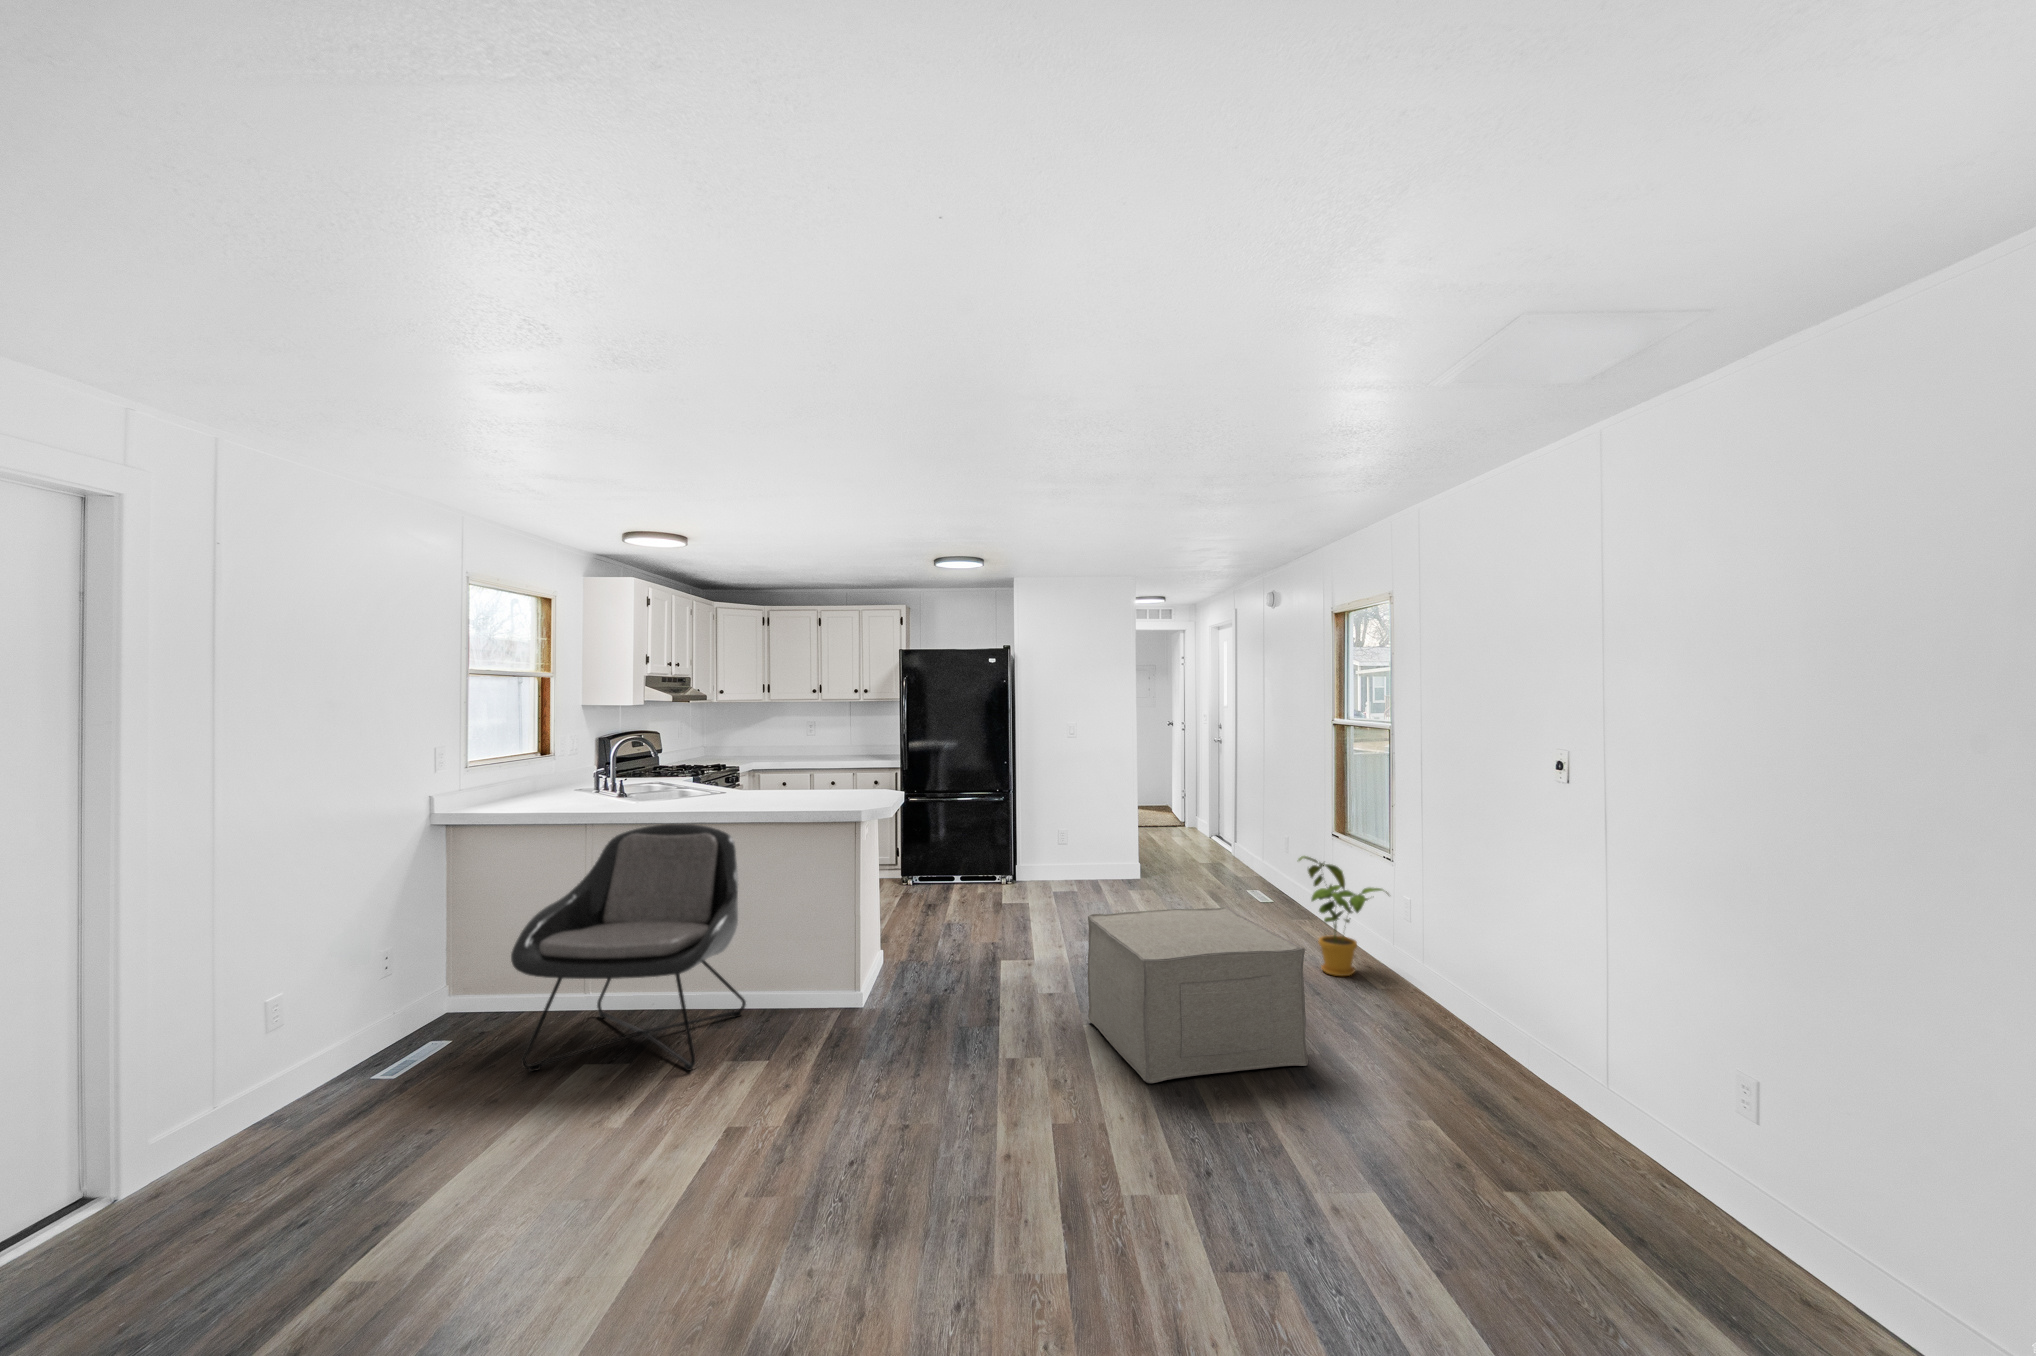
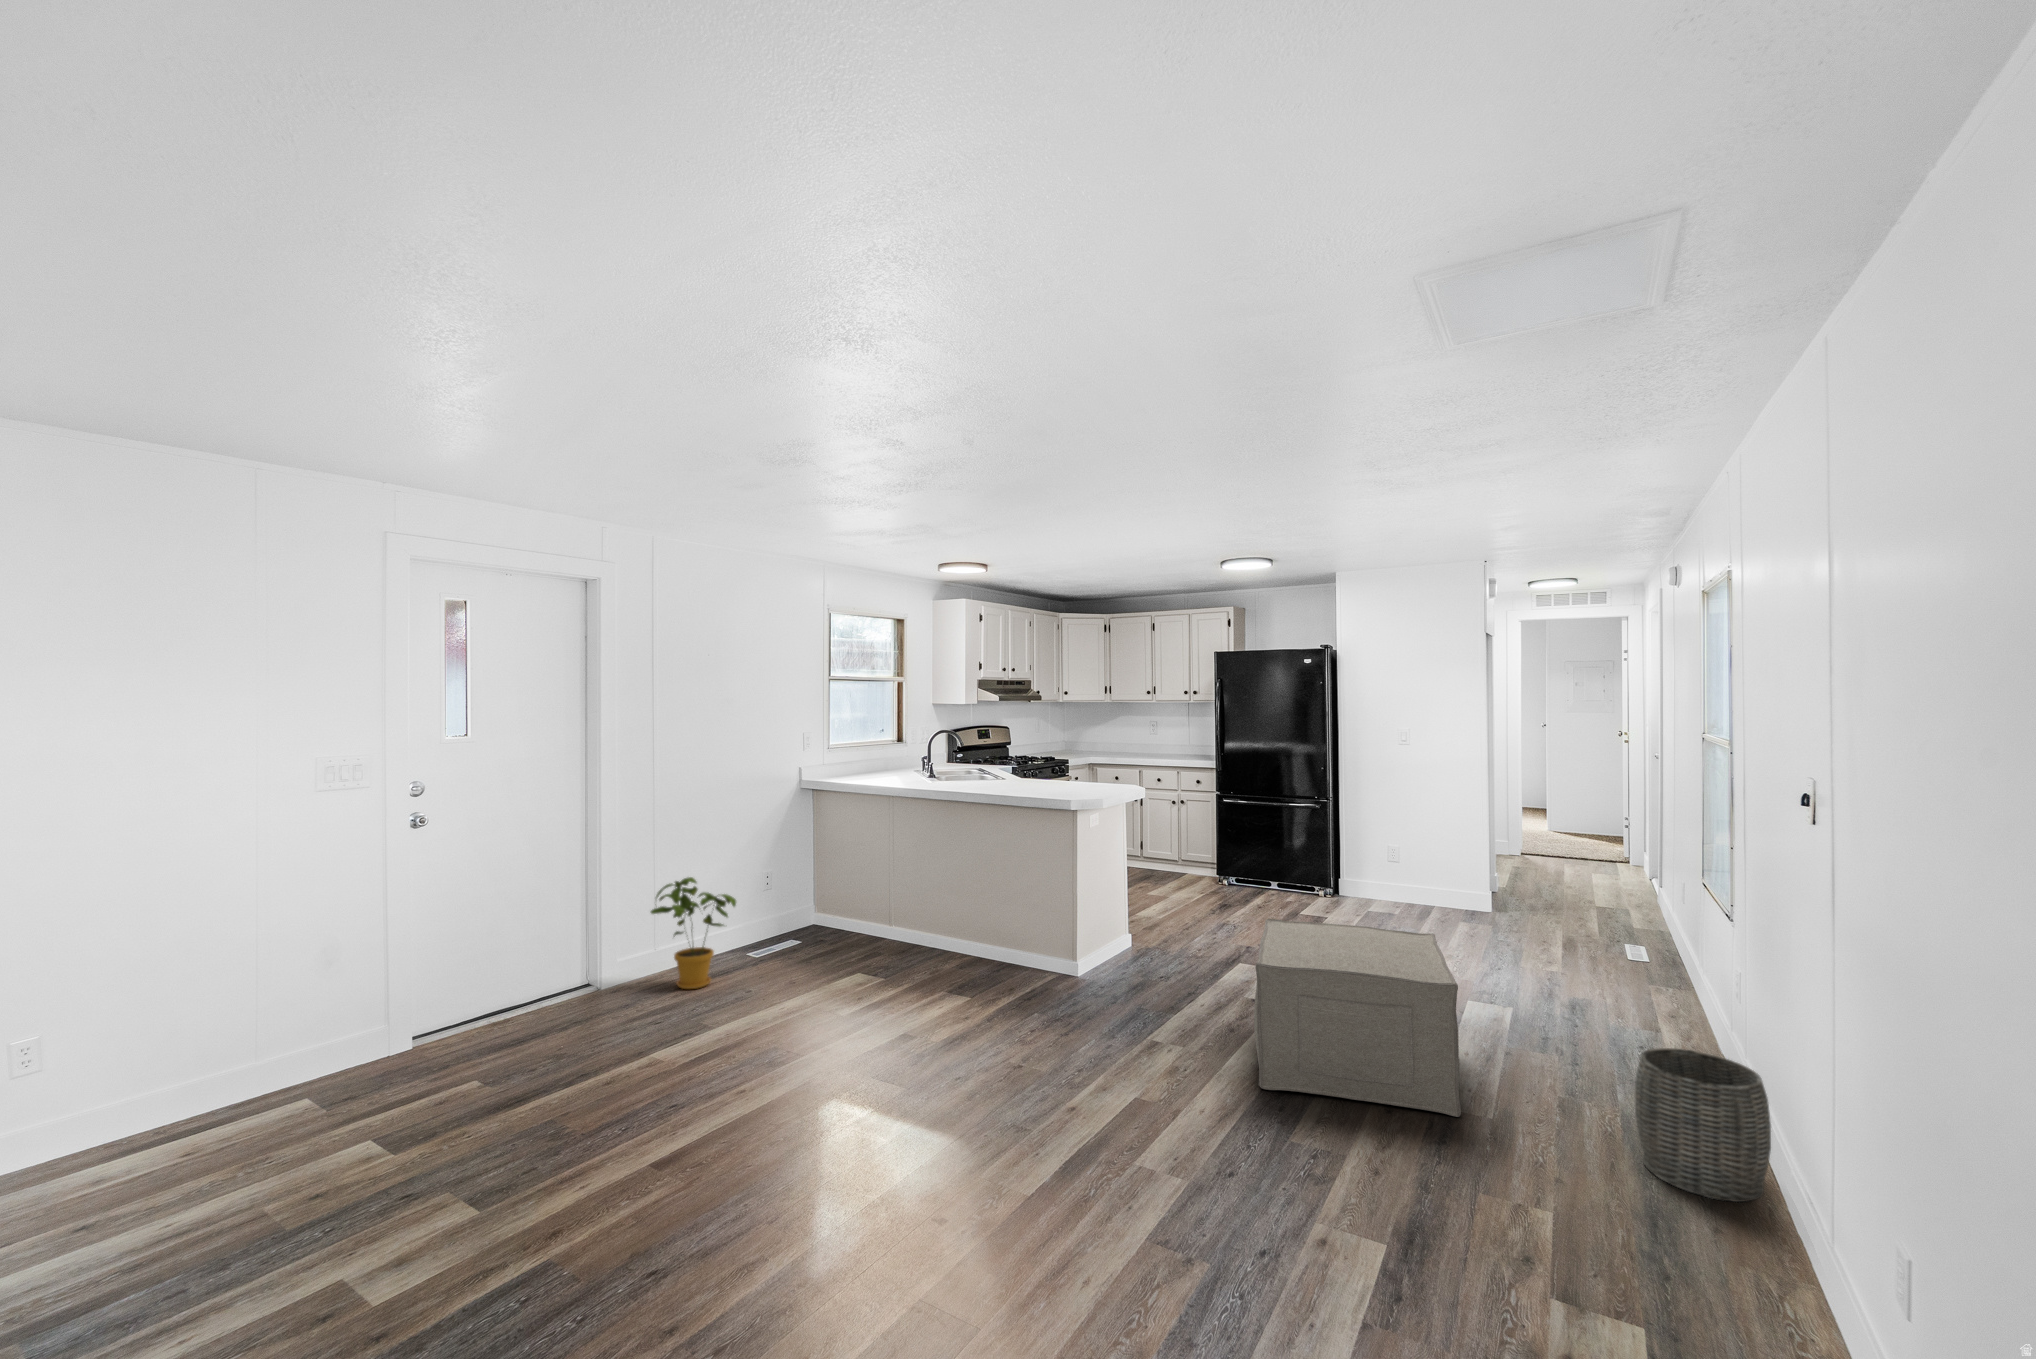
lounge chair: present [511,824,746,1071] -> none [811,799,990,993]
house plant: present [1298,856,1388,976] -> present [651,877,736,989]
woven basket: none [1432,970,1526,1082] -> present [1635,1048,1771,1202]

